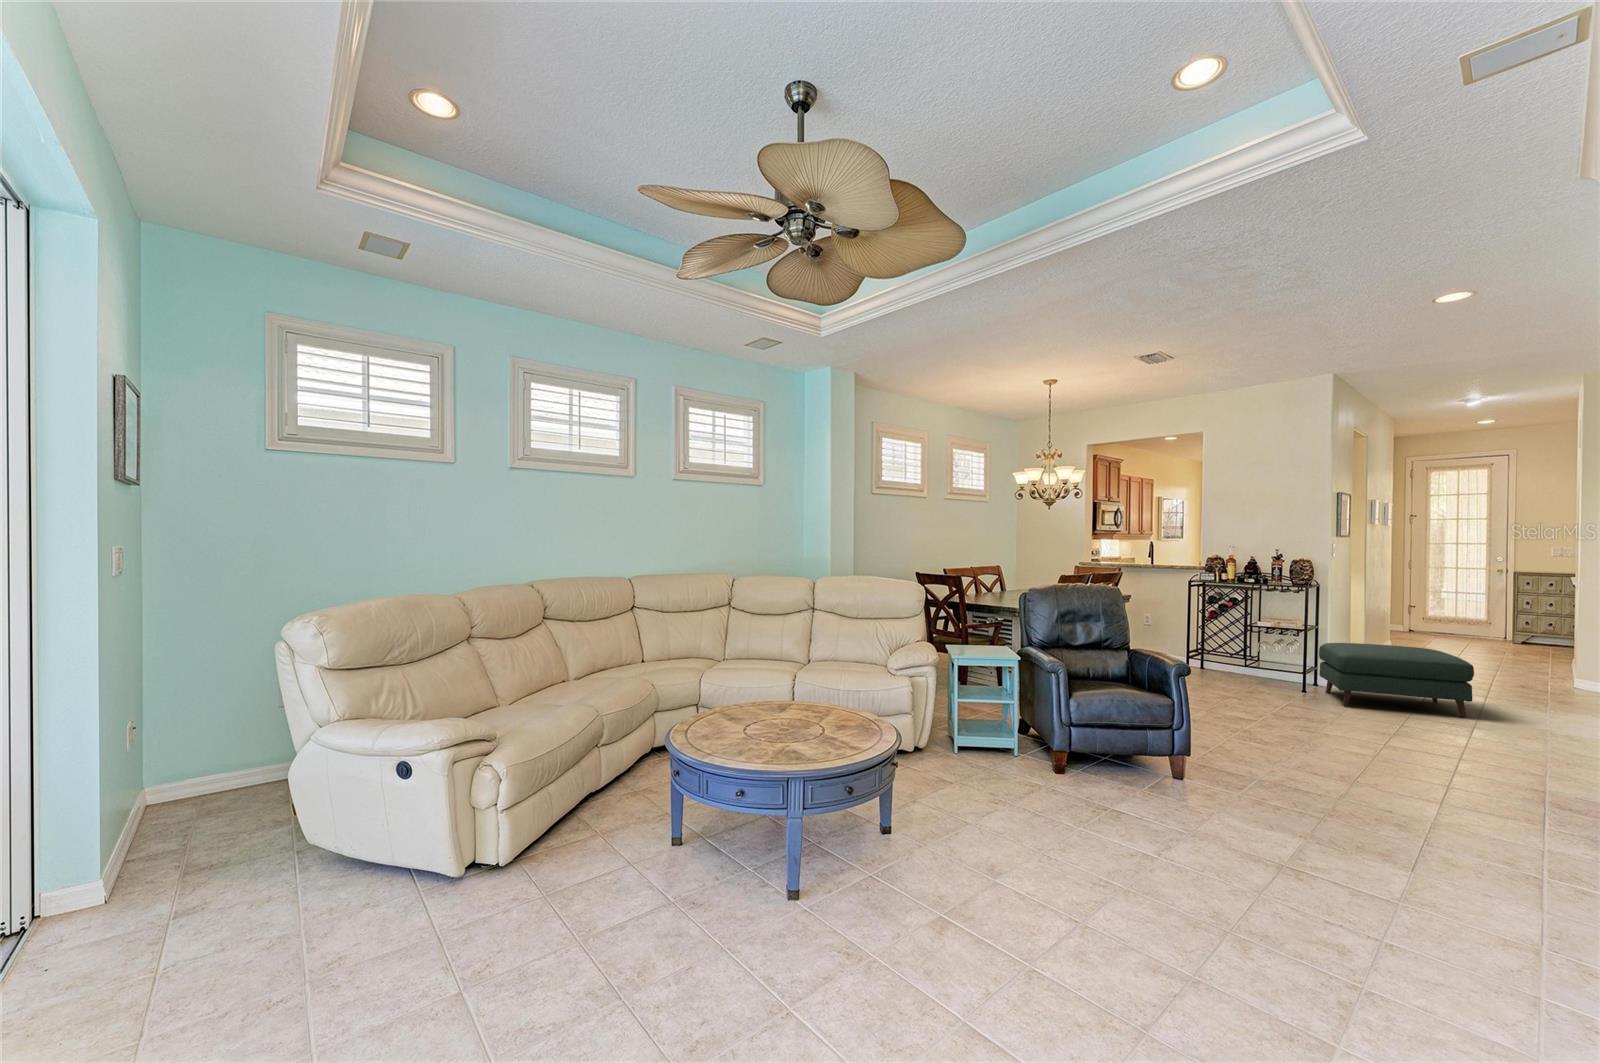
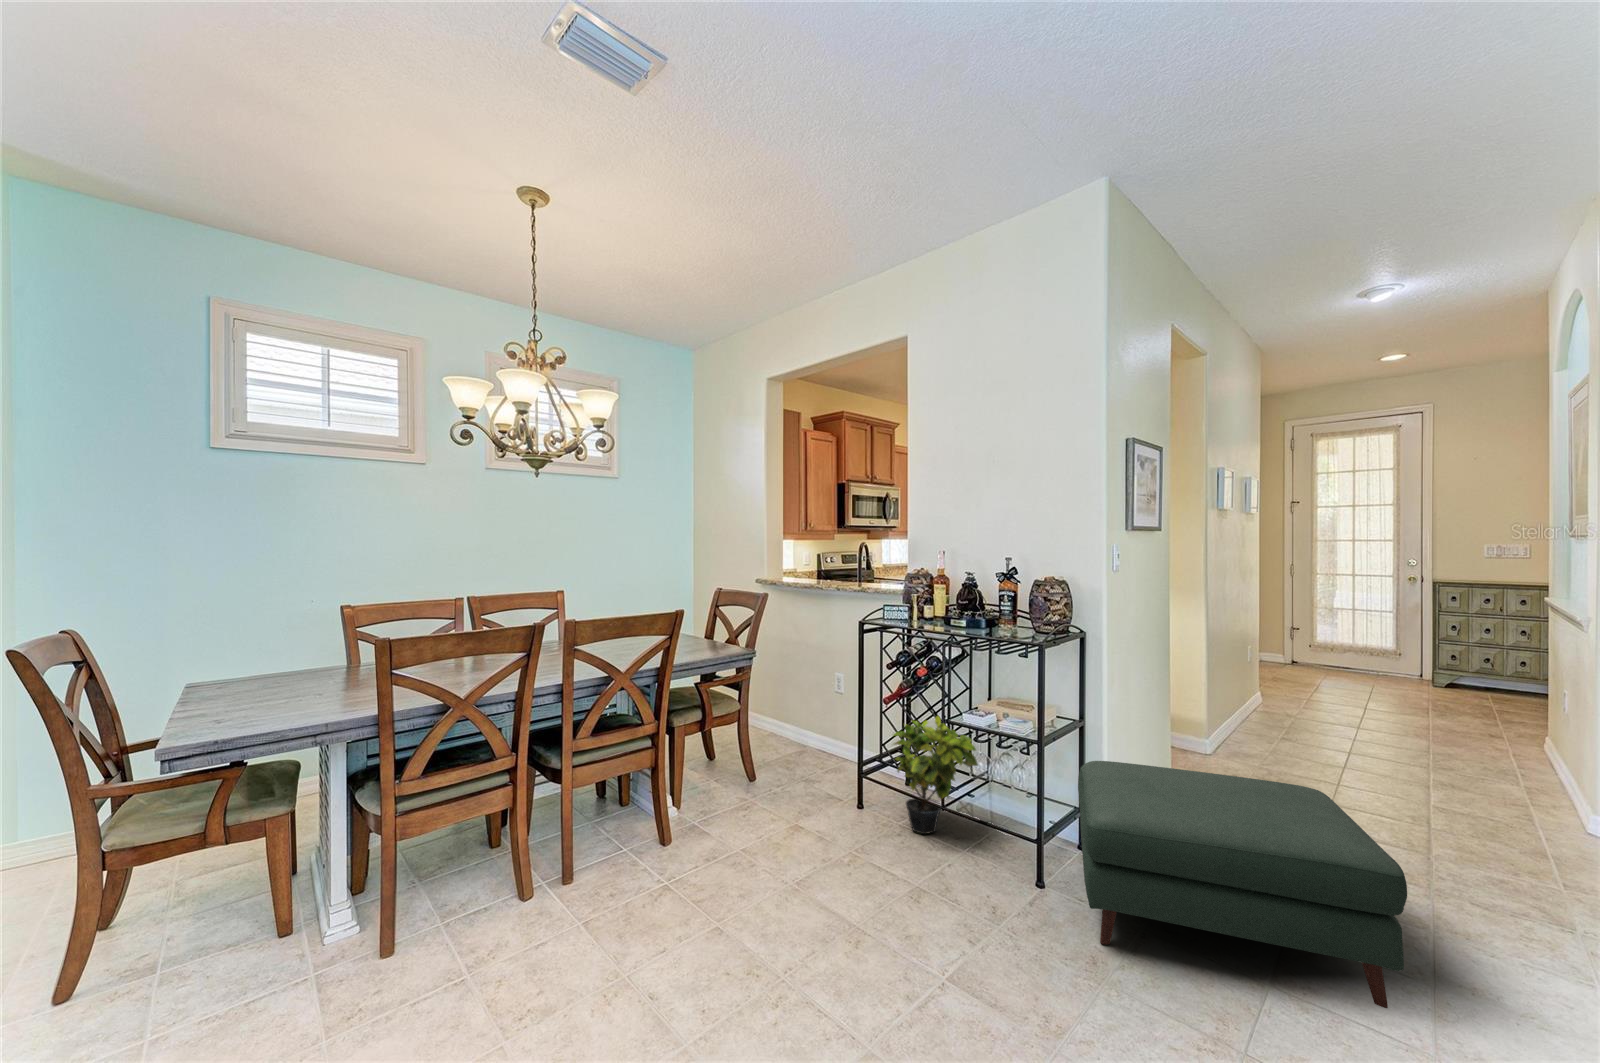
potted plant: none [1209,627,1261,683] -> present [893,716,978,834]

